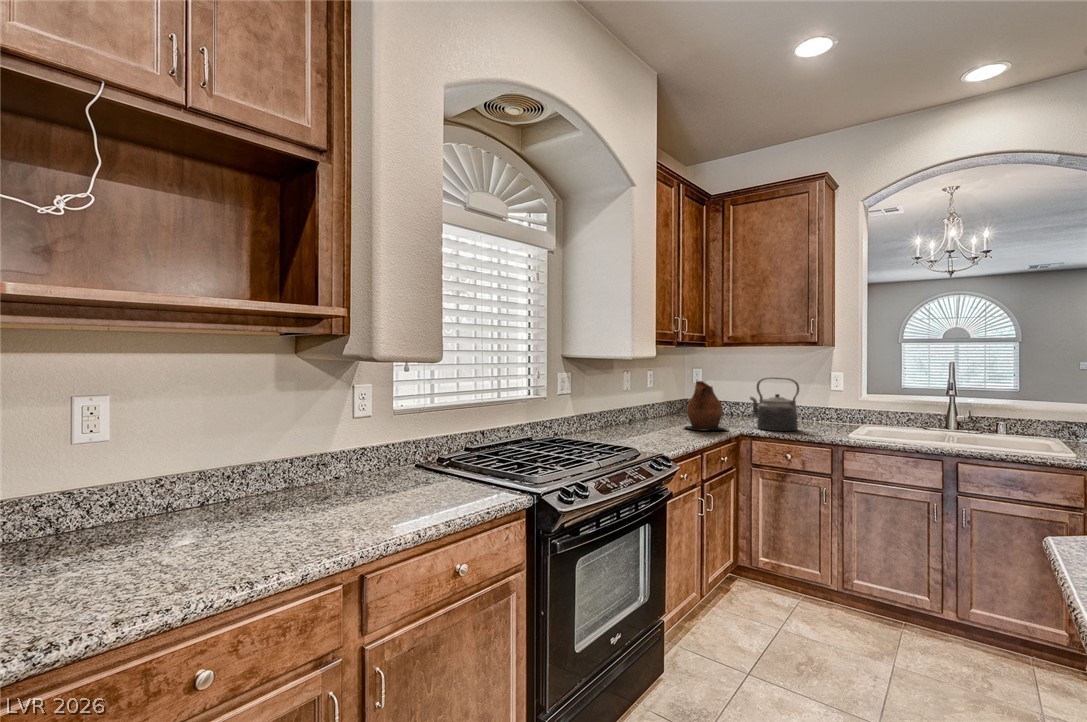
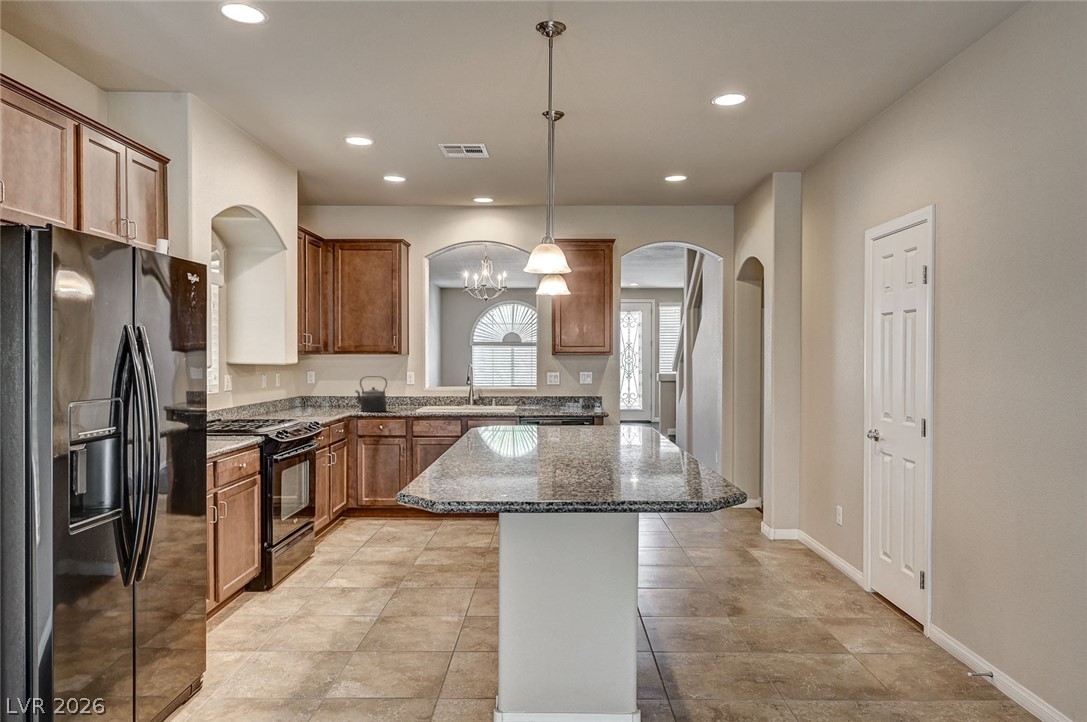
ceramic pitcher: present [685,381,729,430] -> none [310,379,343,414]

